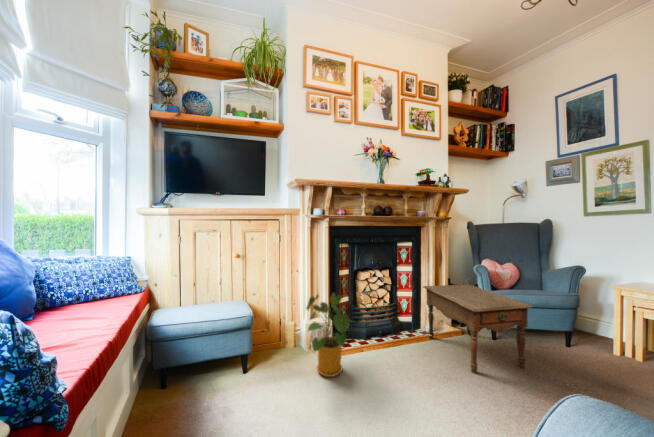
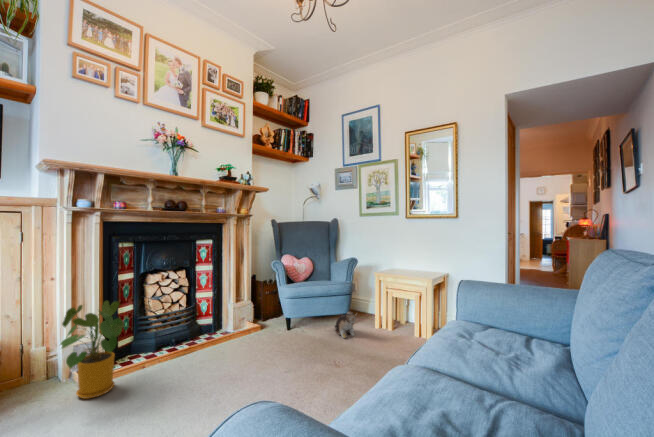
side table: present [423,284,533,374] -> none [223,278,309,354]
plush toy: none [566,350,621,384] -> present [335,312,356,339]

